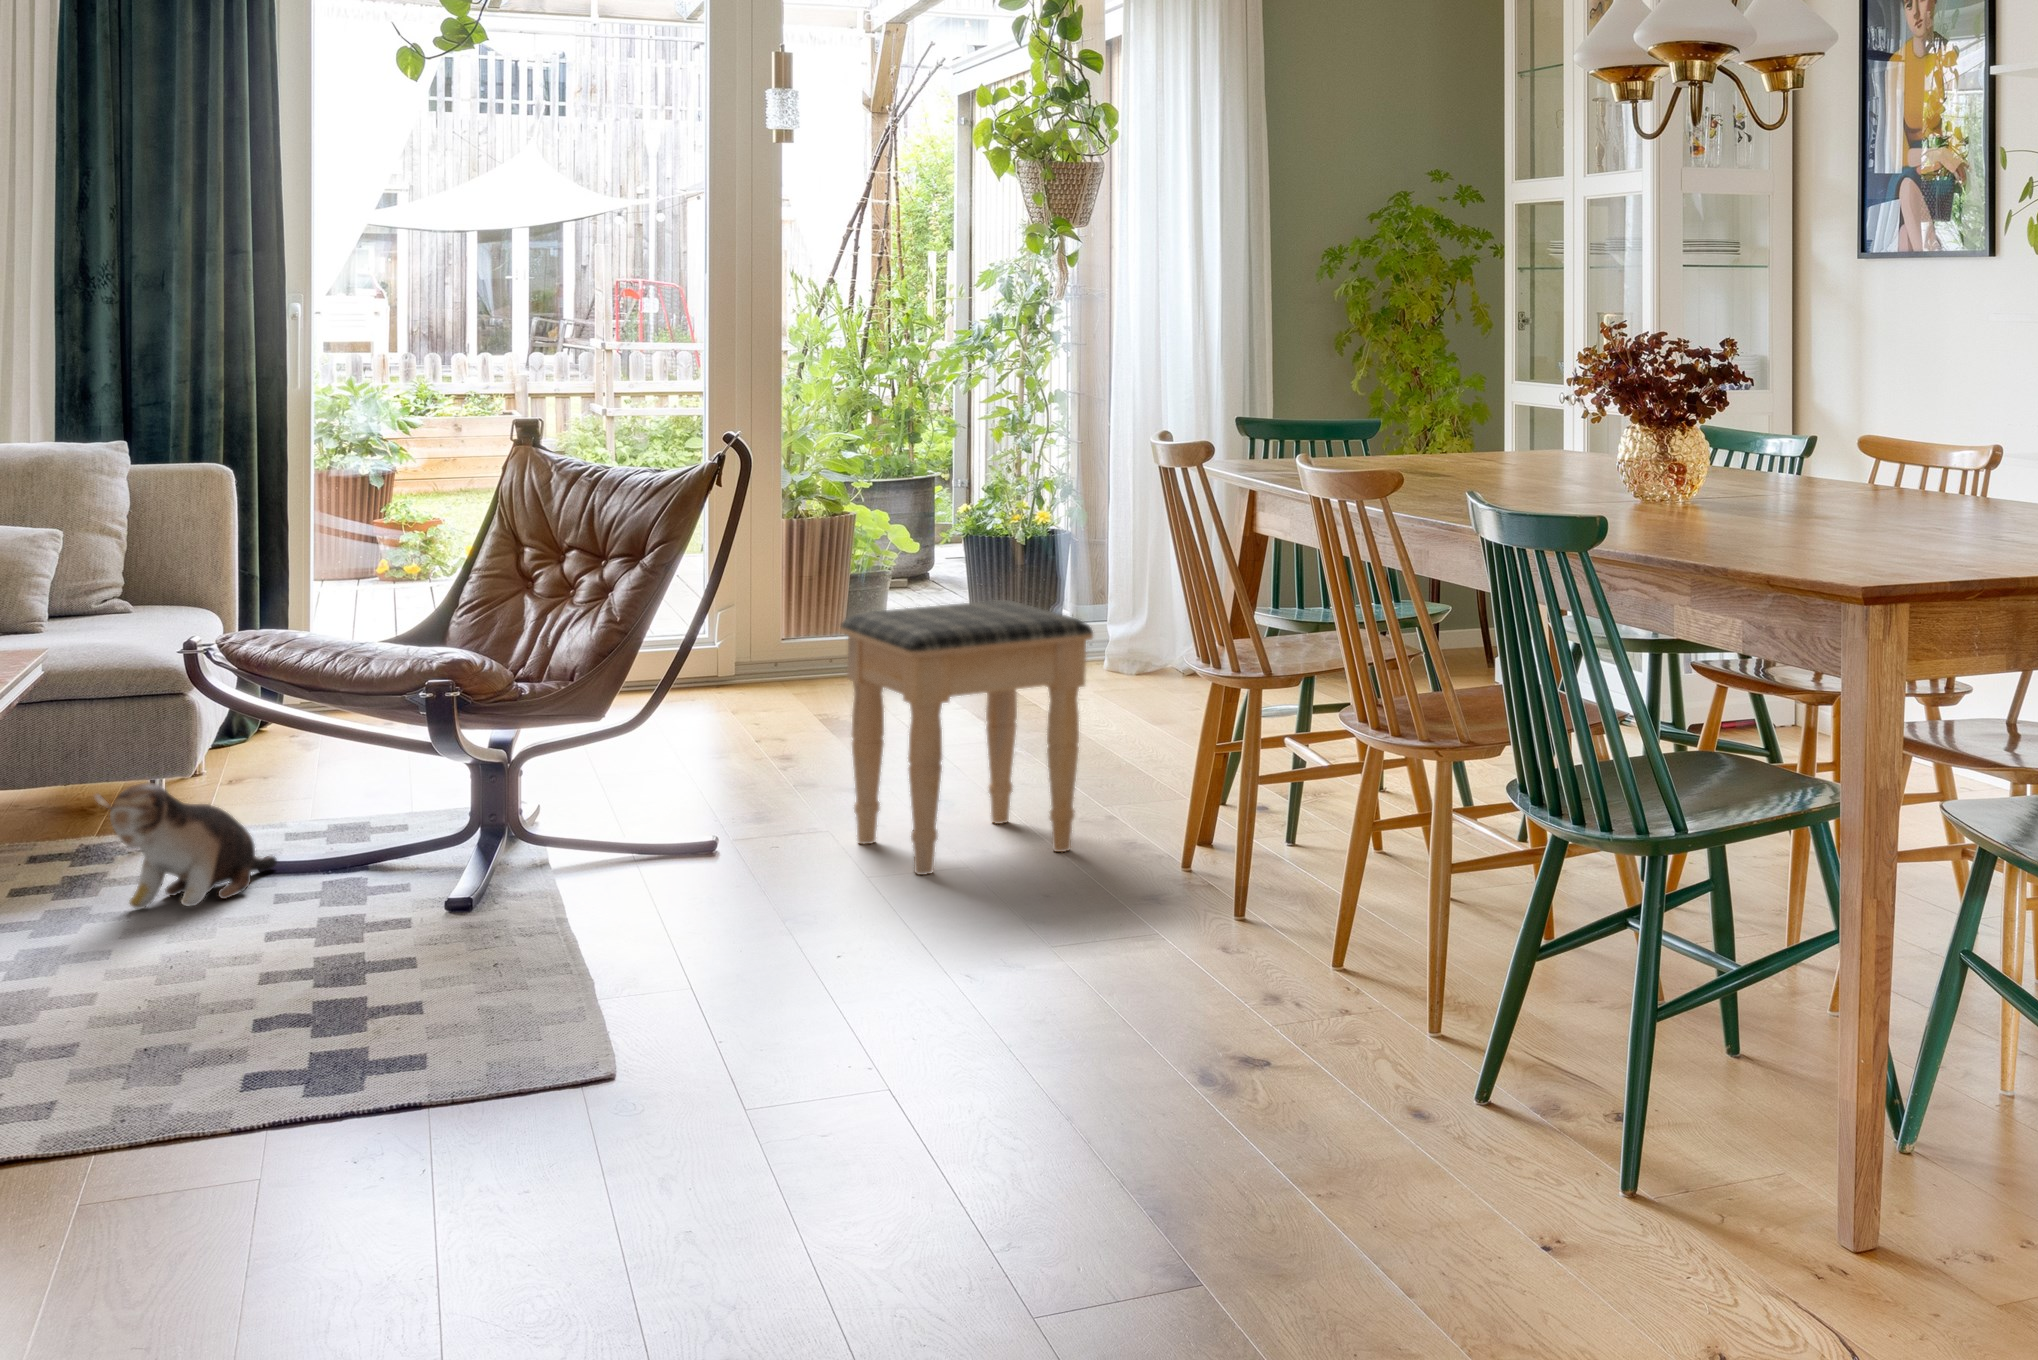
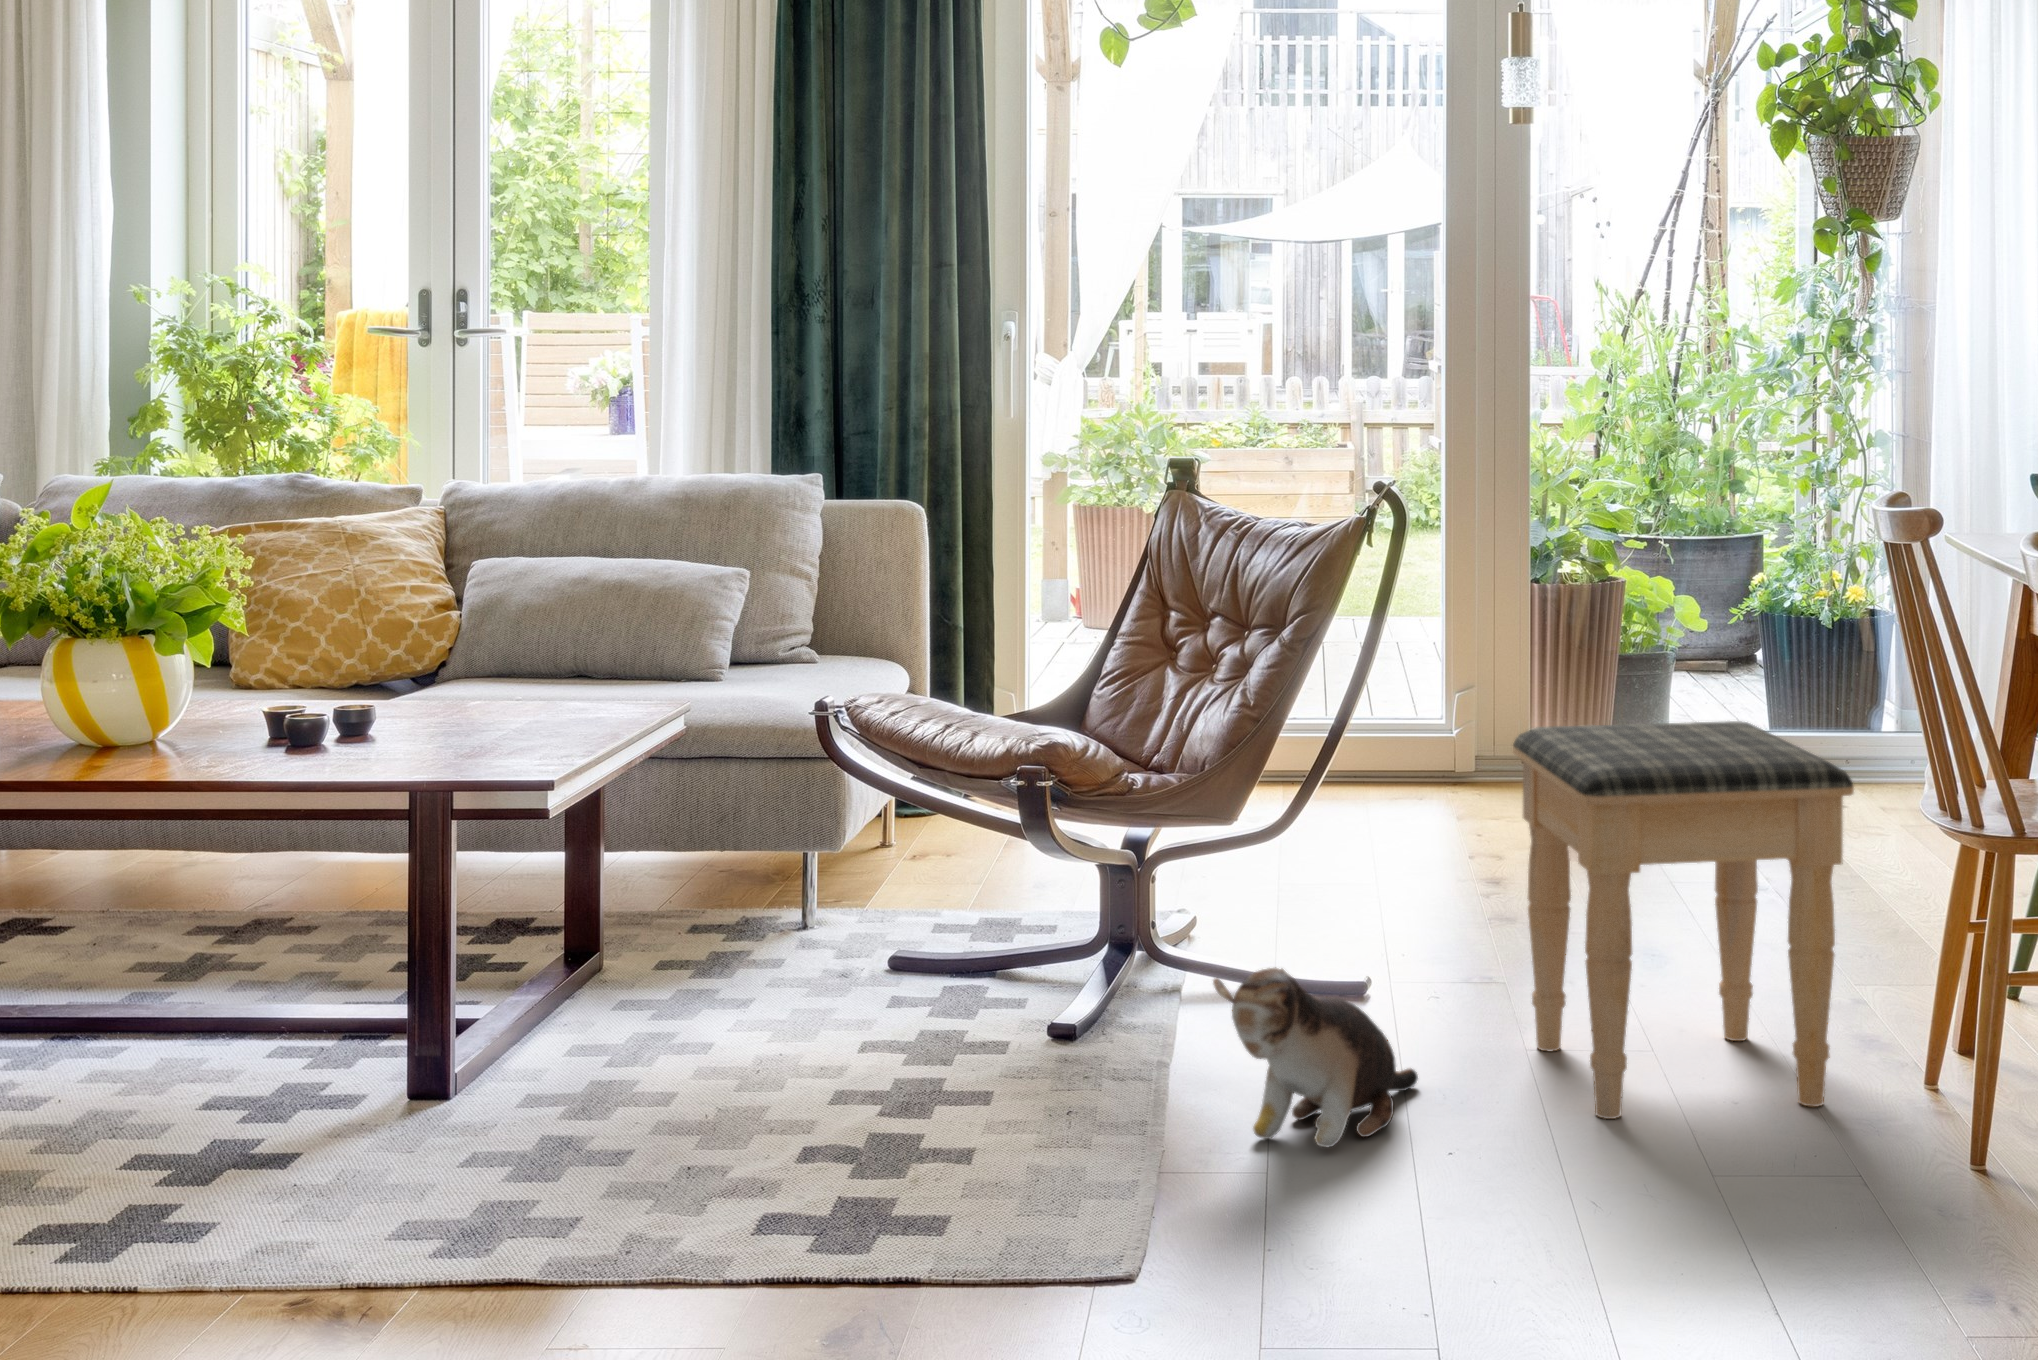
plush toy: present [94,783,277,909] -> present [1213,967,1418,1147]

